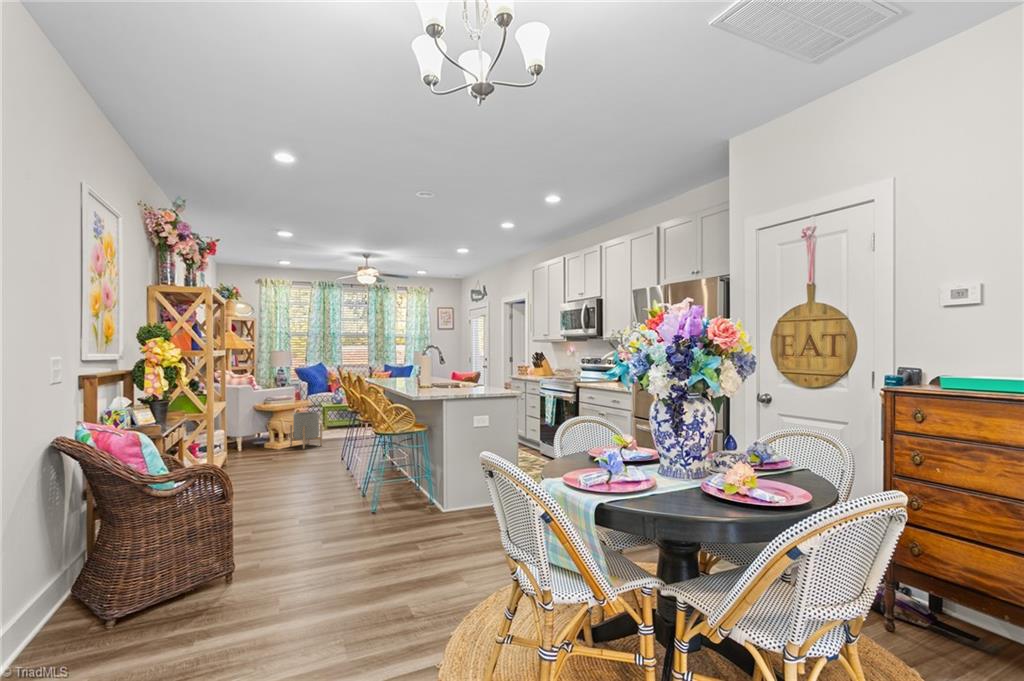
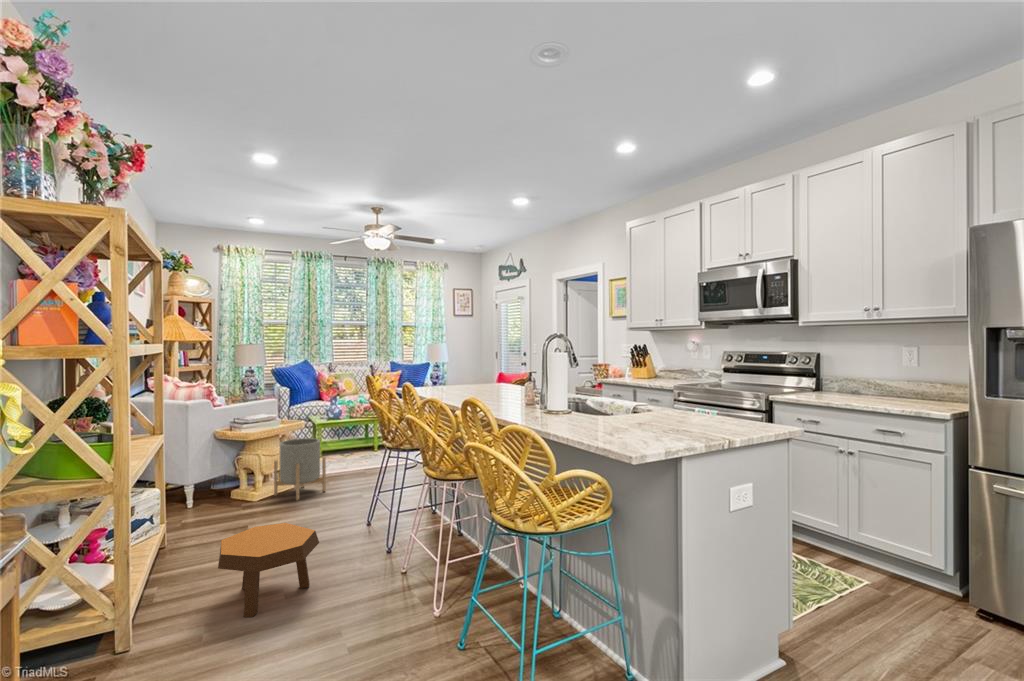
footstool: none [254,447,305,486] -> present [218,523,319,617]

